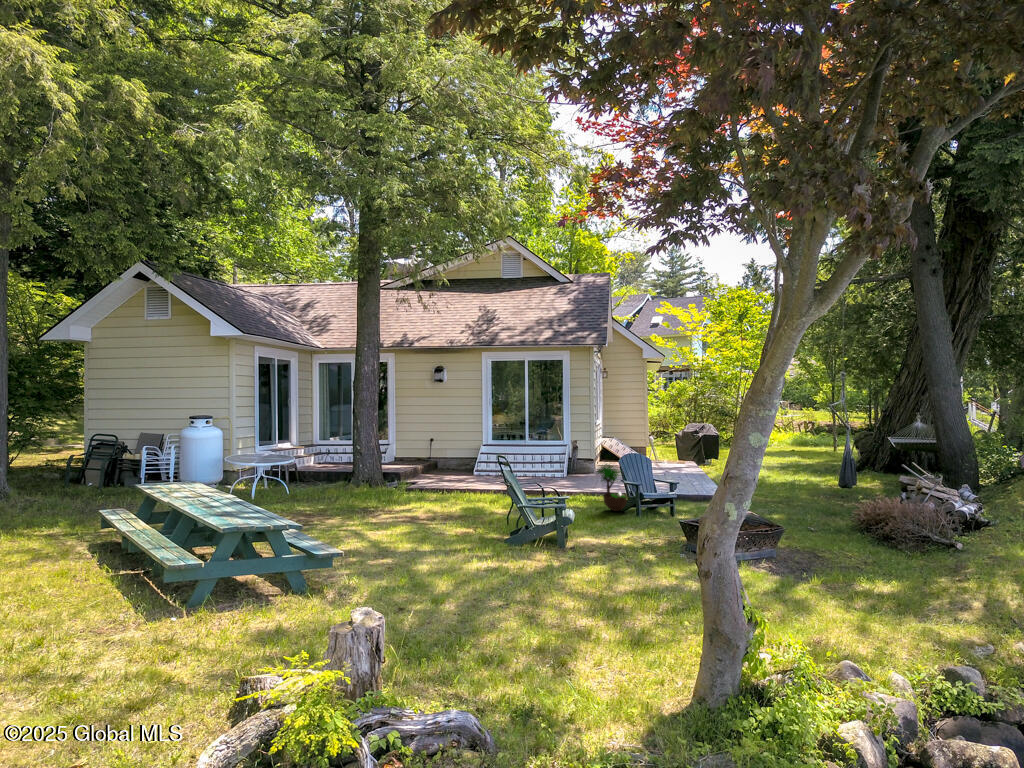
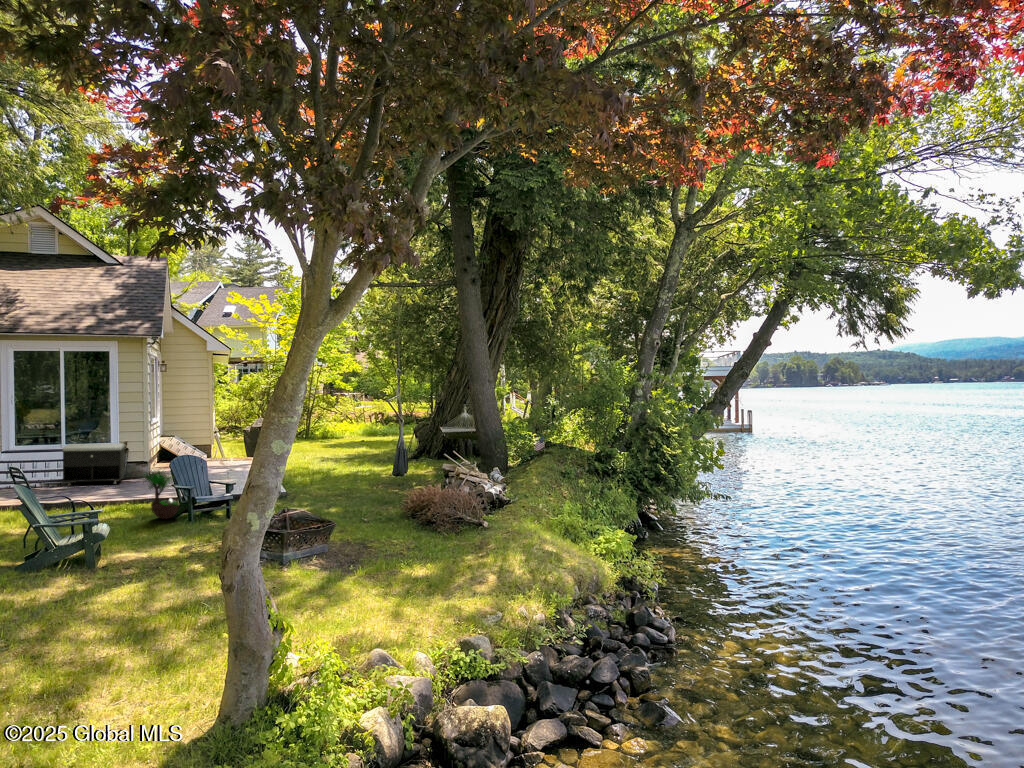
storage bench: none [530,440,576,477] -> present [63,443,125,485]

